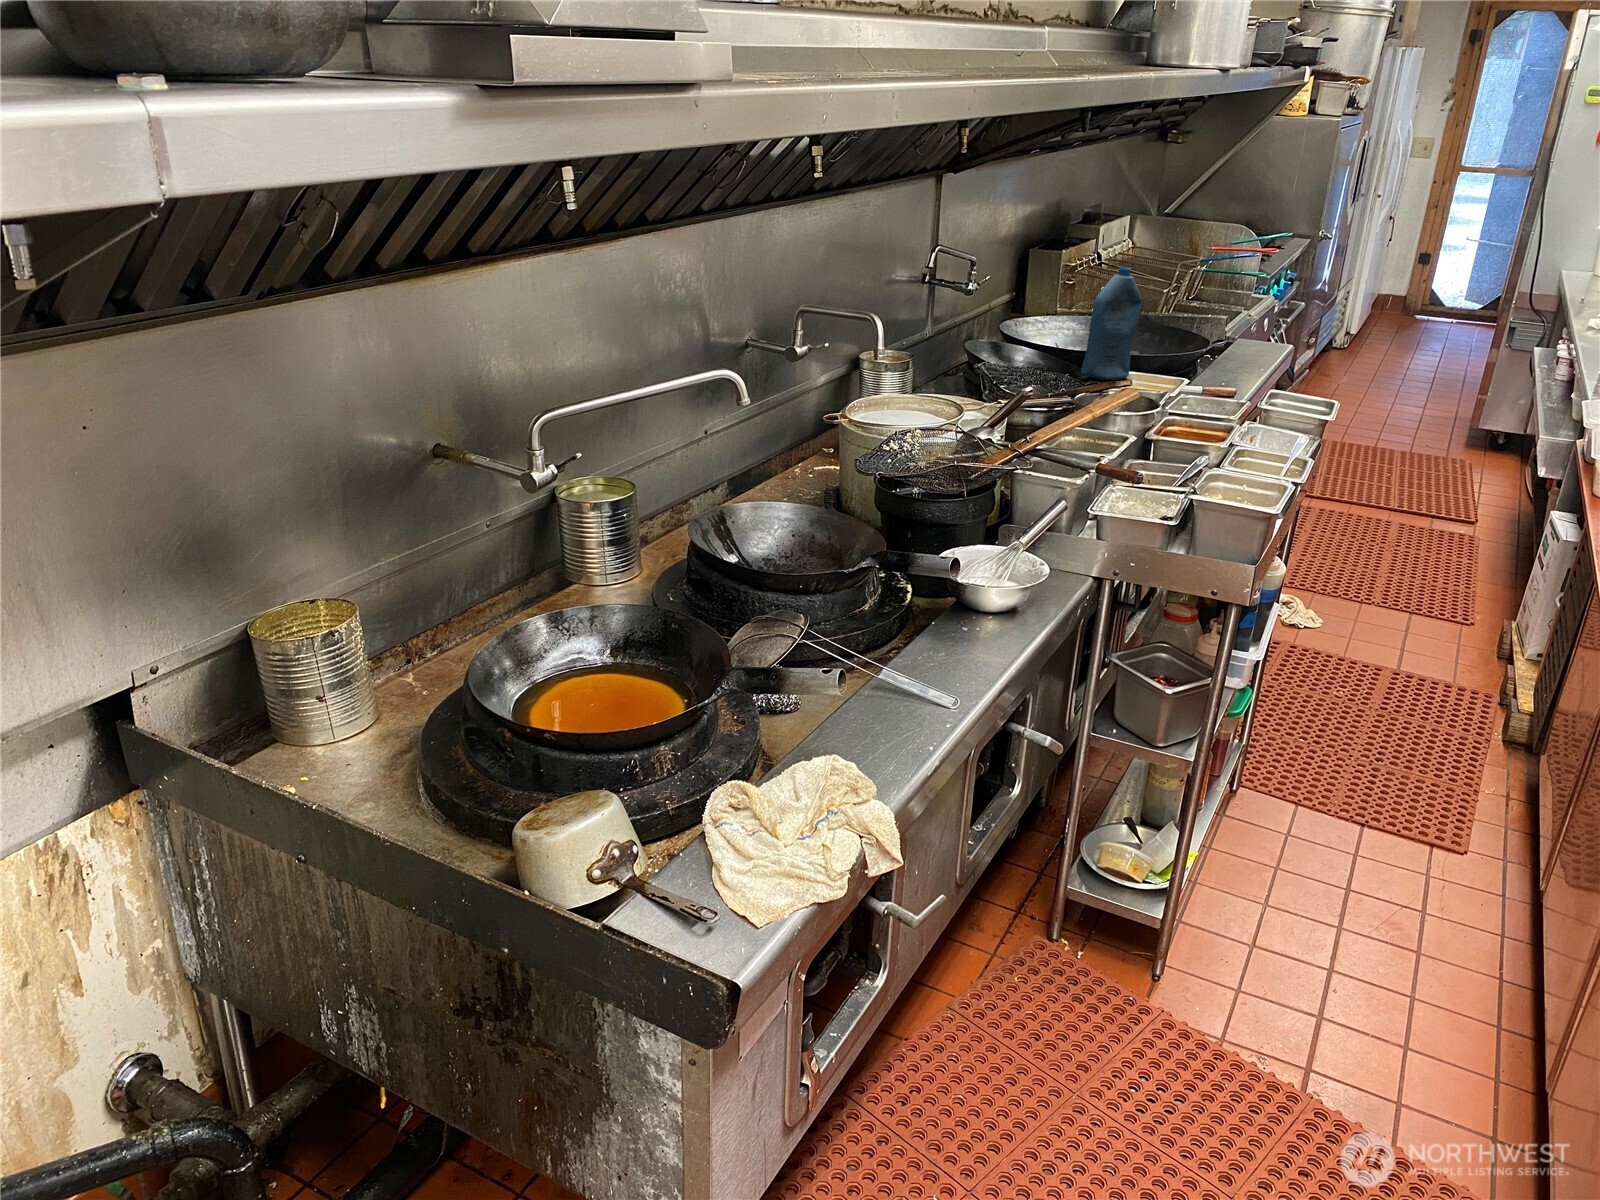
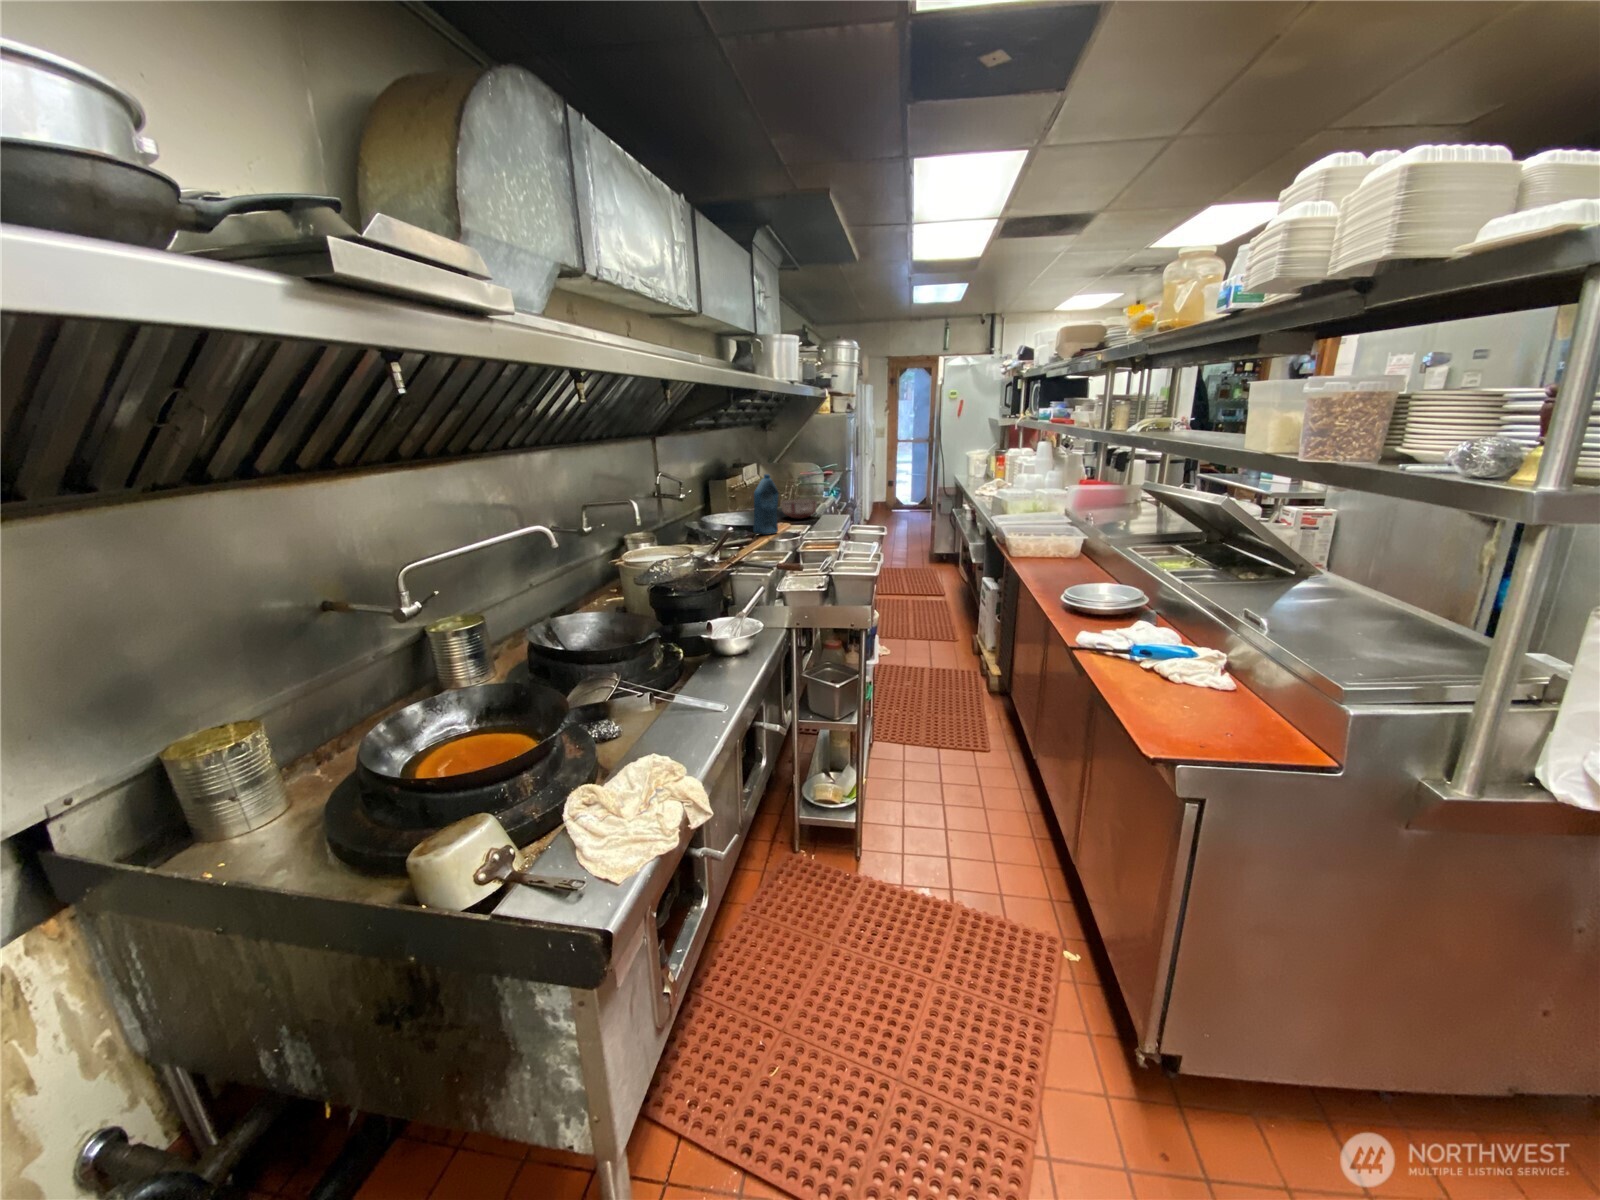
ceramic bowl: none [1149,308,1220,349] -> present [781,499,817,519]

